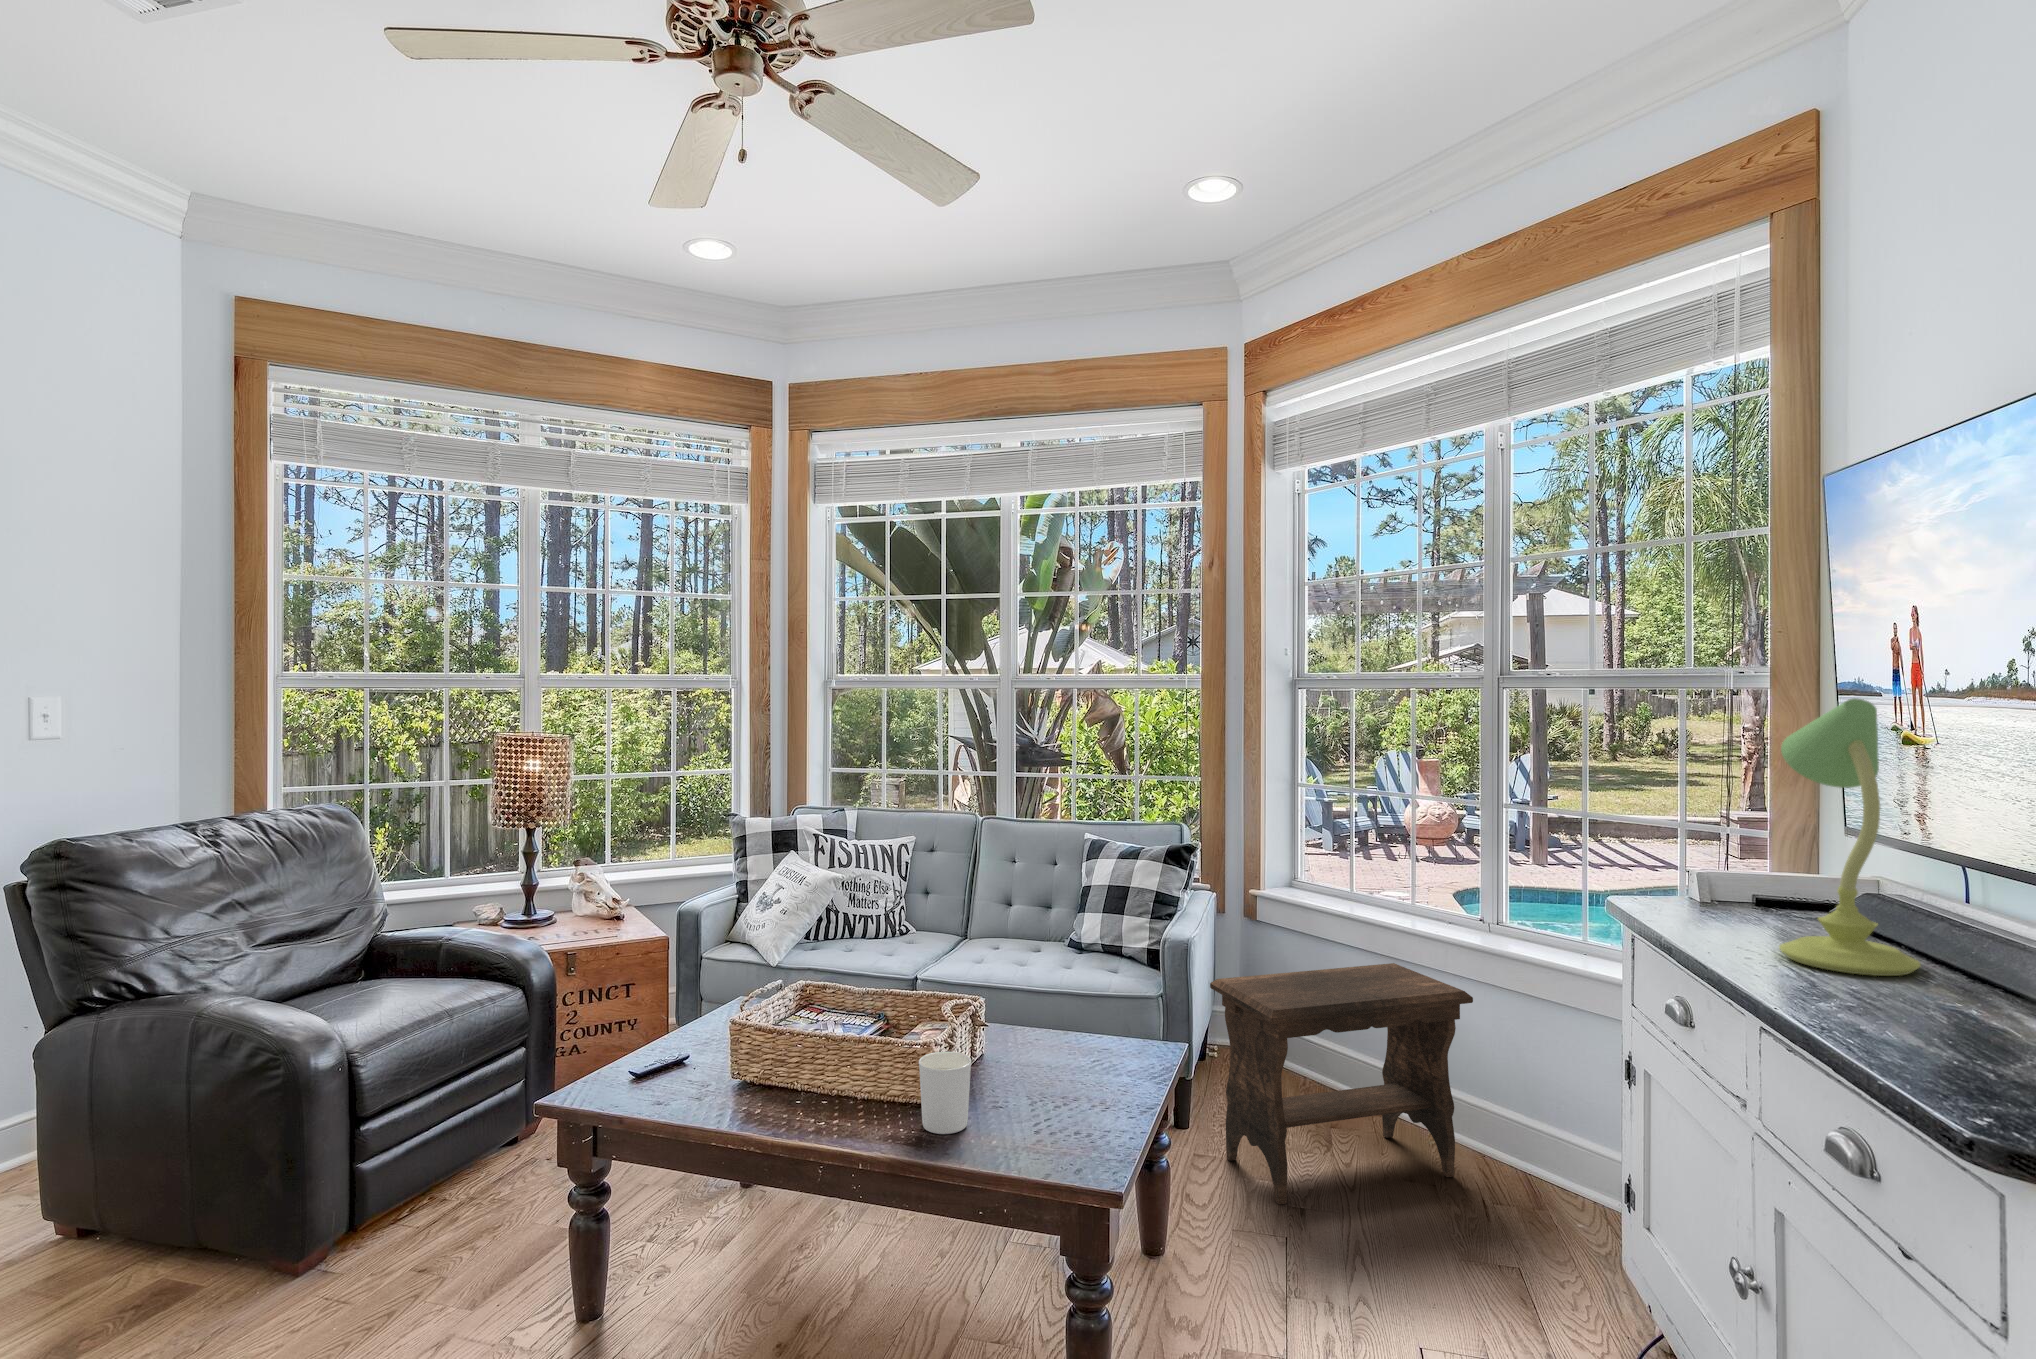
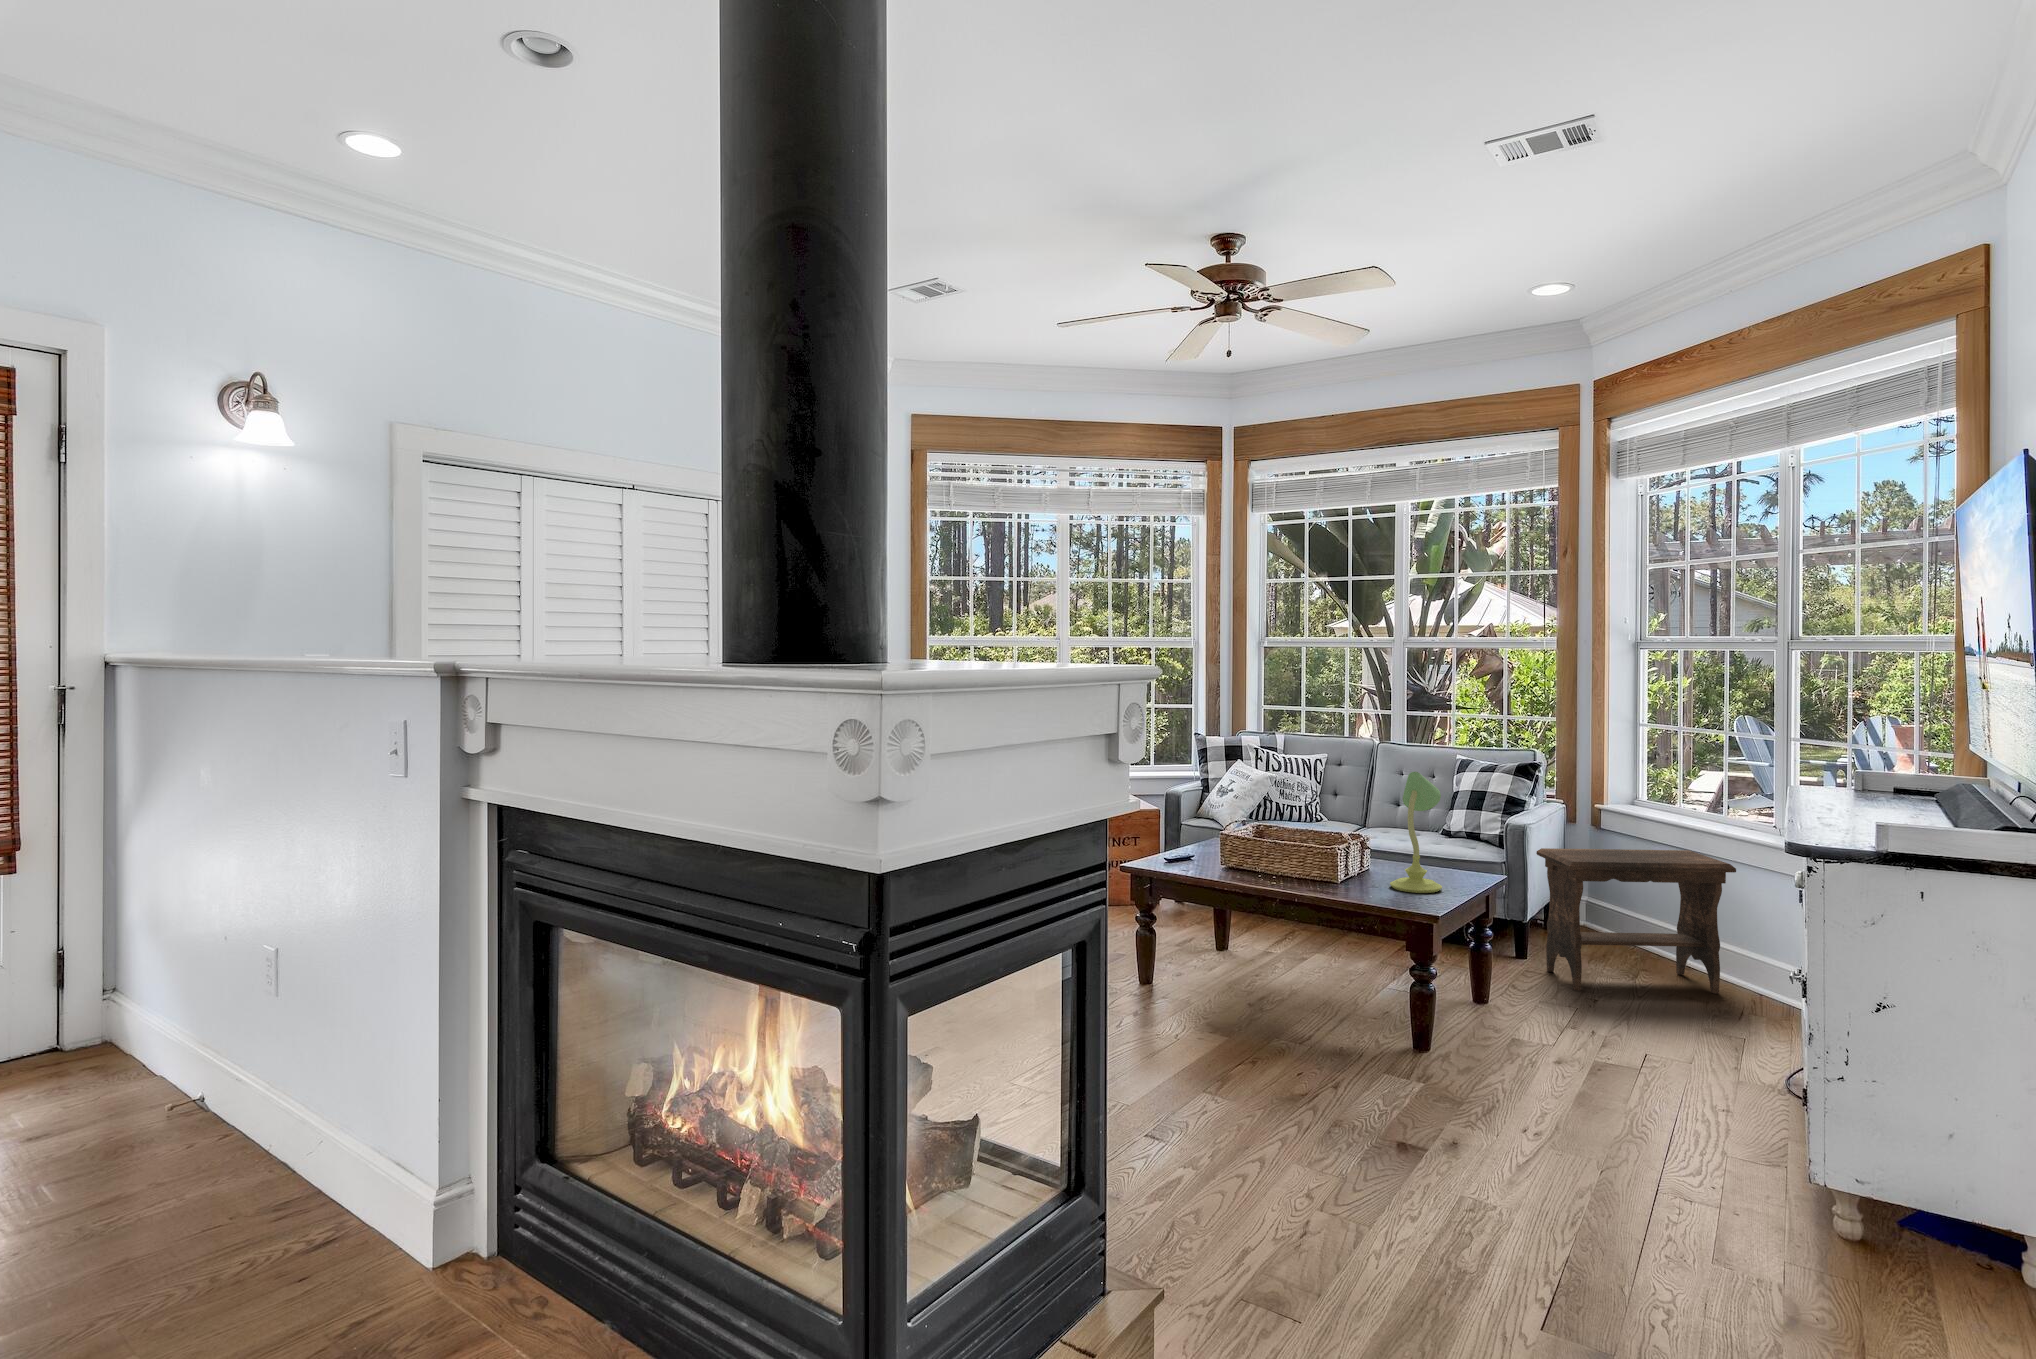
table lamp: present [1779,698,1921,976] -> present [1390,772,1442,893]
candle holder: present [919,1051,971,1134] -> none [1330,846,1360,885]

